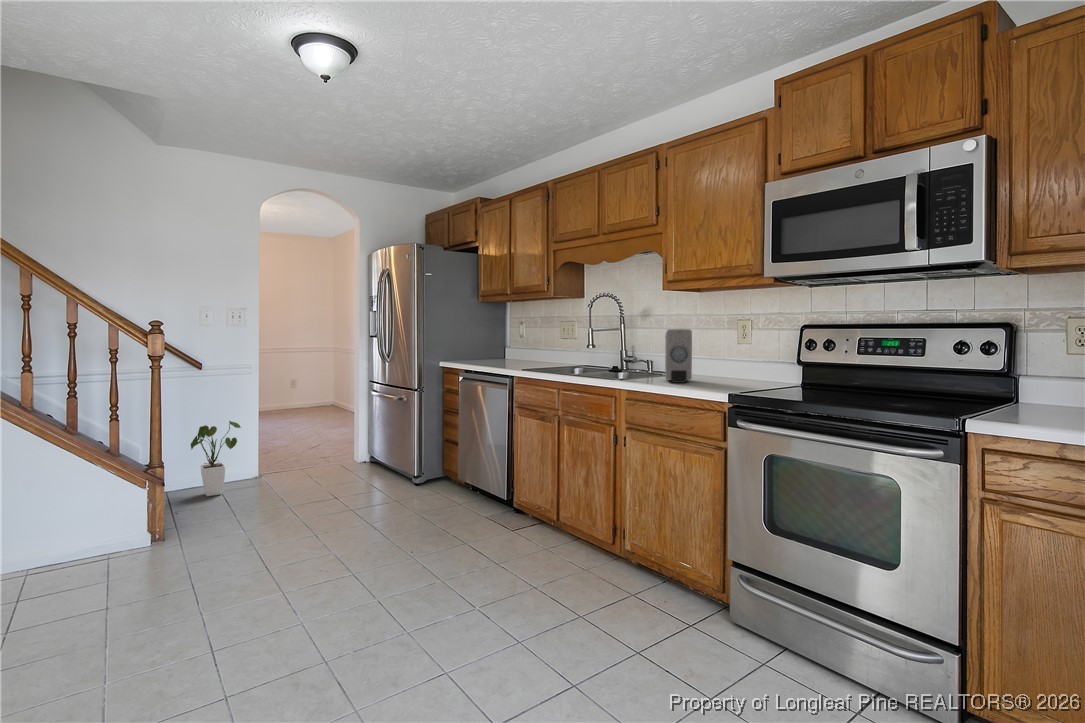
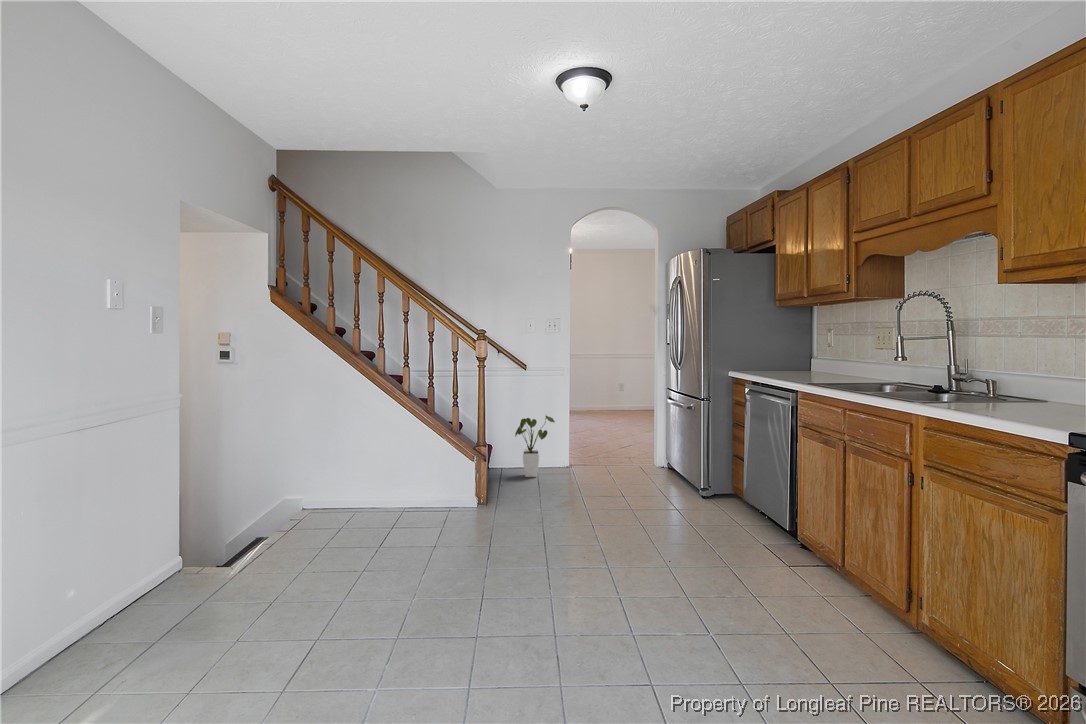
soap dispenser: present [665,329,692,383] -> none [993,336,1044,412]

